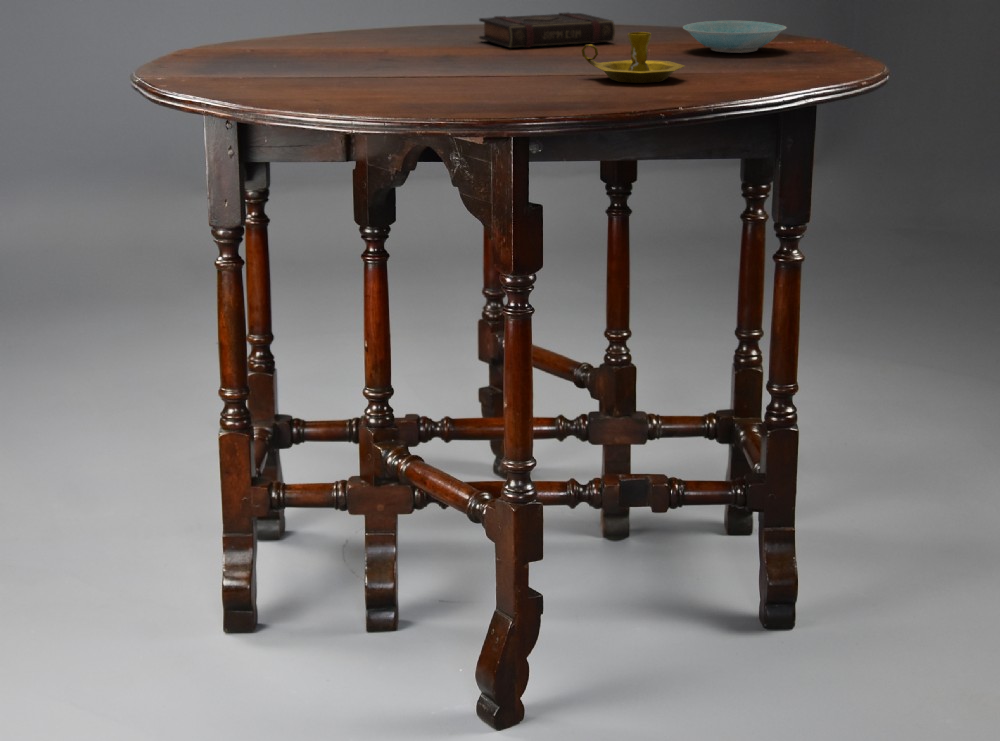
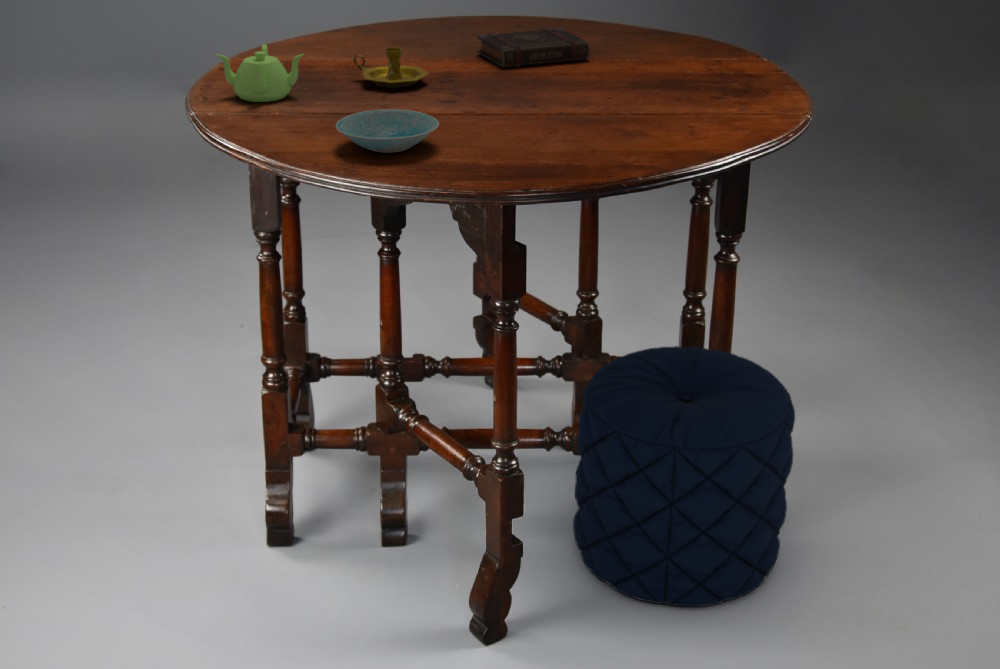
teapot: none [167,11,273,72] -> present [216,44,304,102]
bowl: present [683,21,786,53] -> present [336,109,439,153]
candlestick: present [582,32,685,83] -> present [353,47,429,88]
pouf: none [606,376,878,687] -> present [573,346,795,606]

